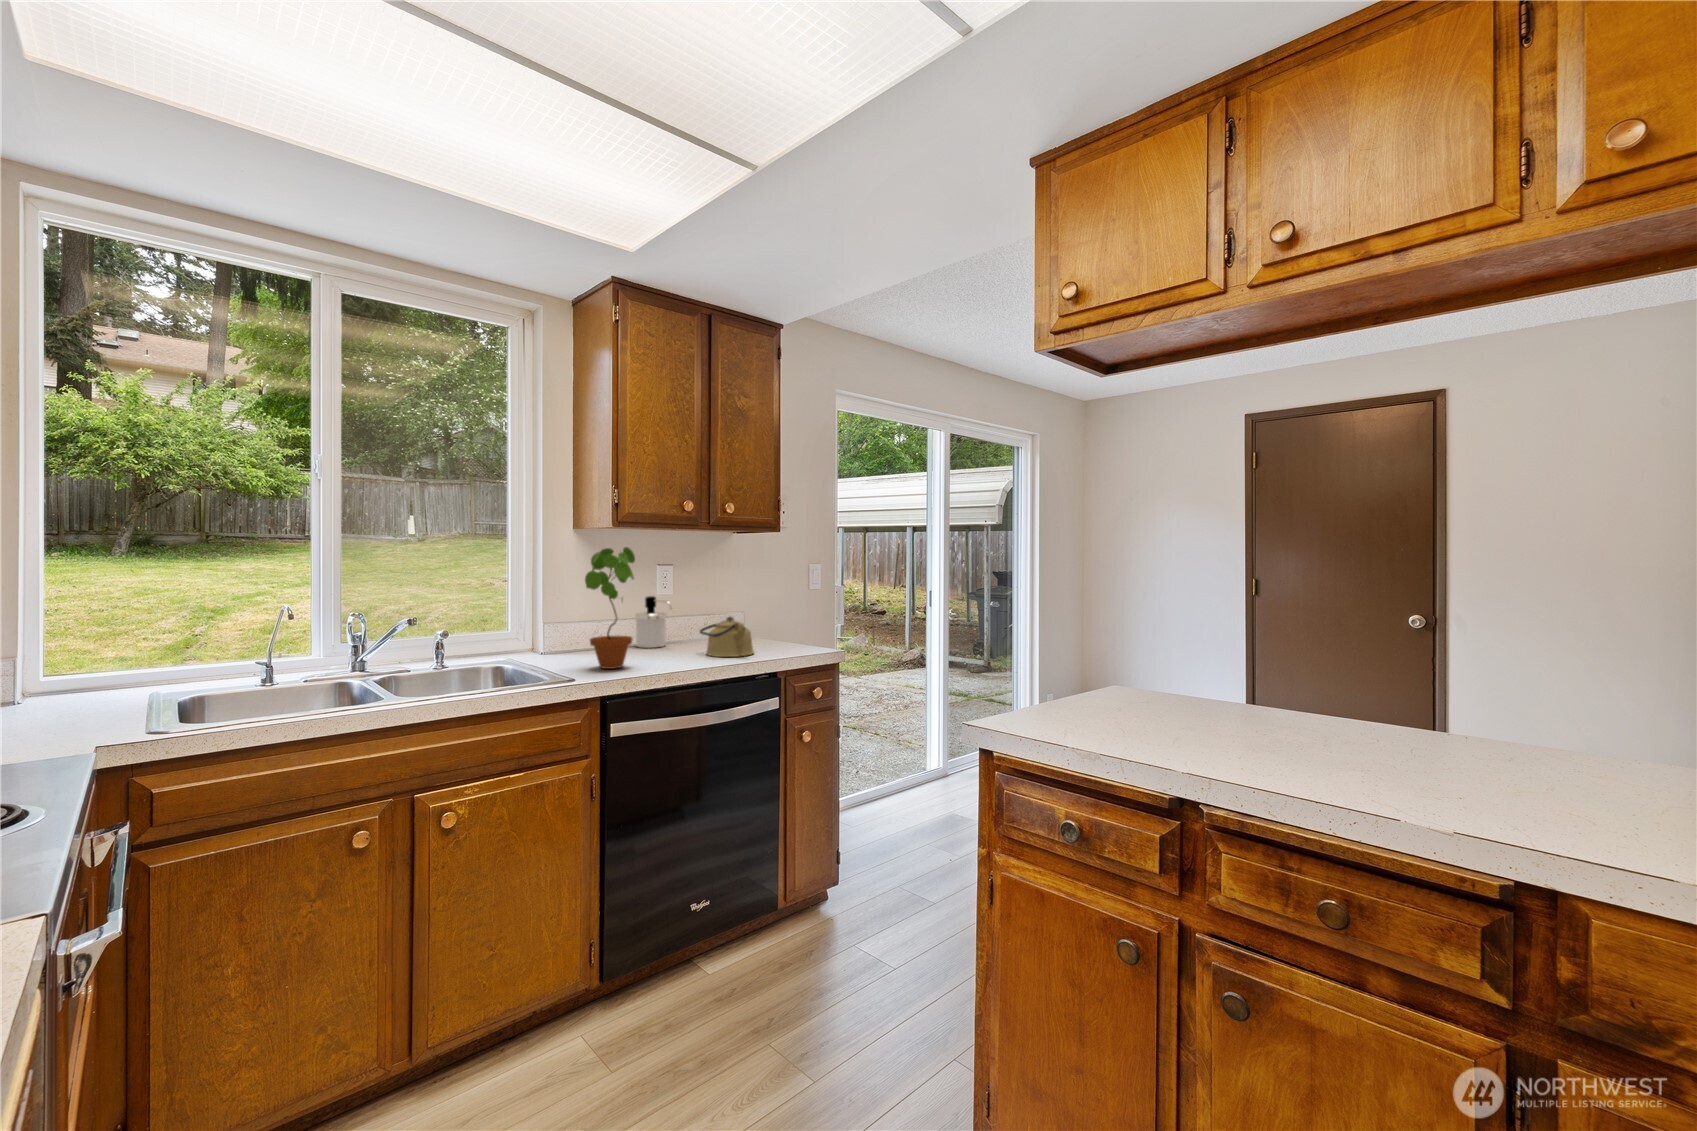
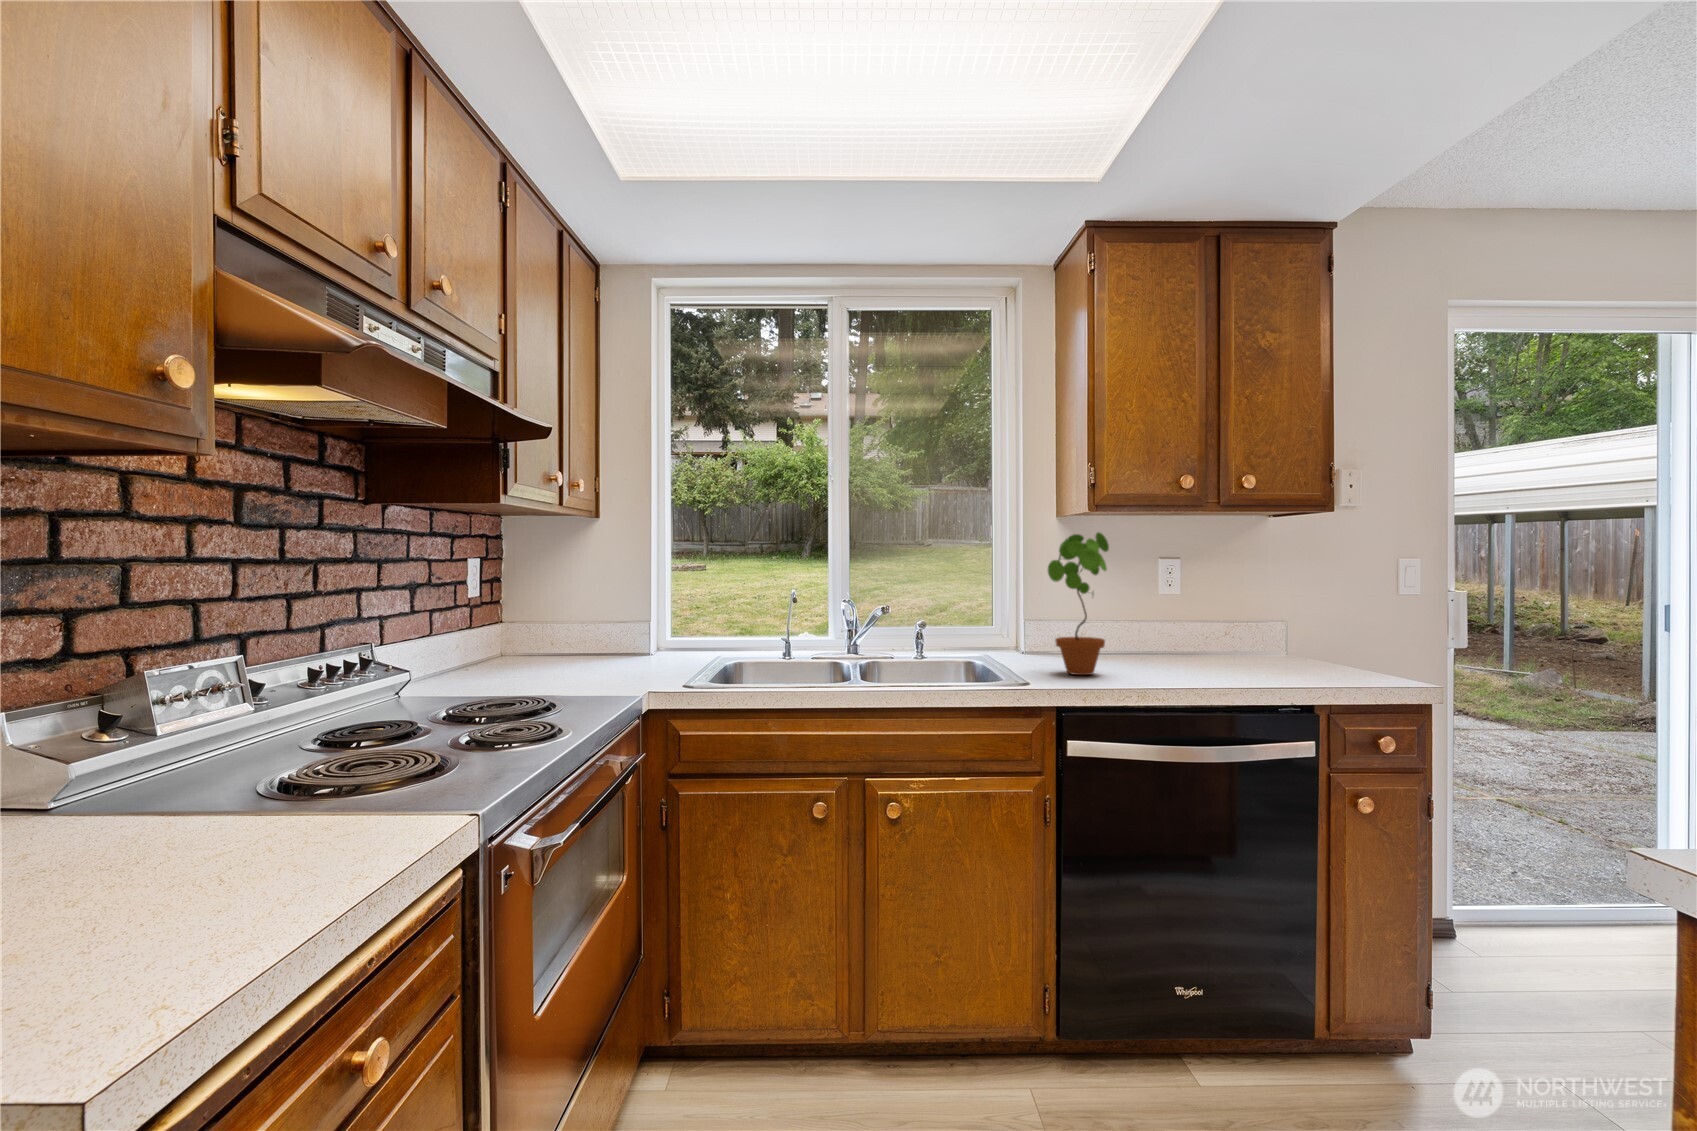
soap dispenser: present [635,596,672,648] -> none [1125,595,1169,657]
kettle: present [700,617,754,657] -> none [1201,622,1281,676]

